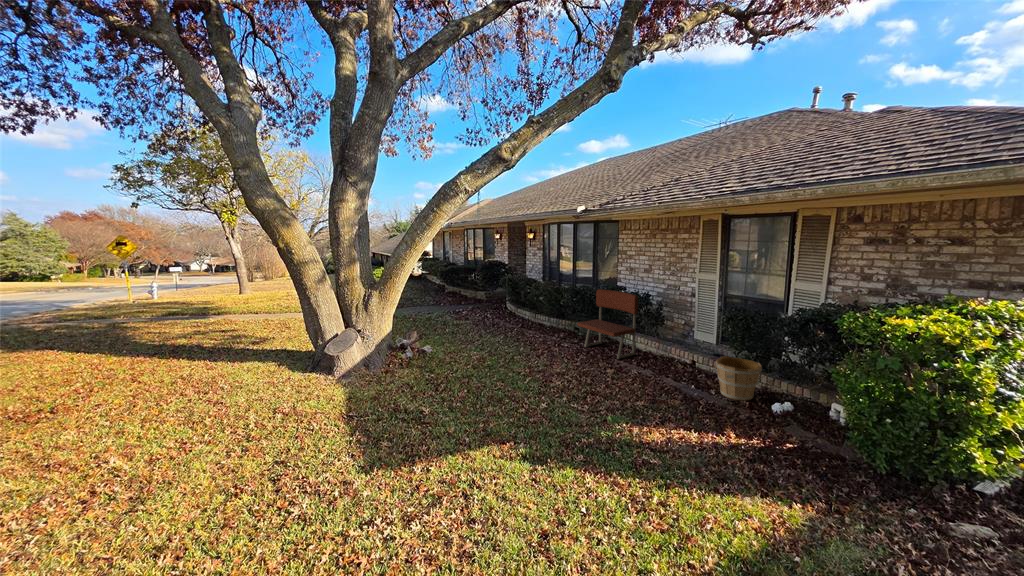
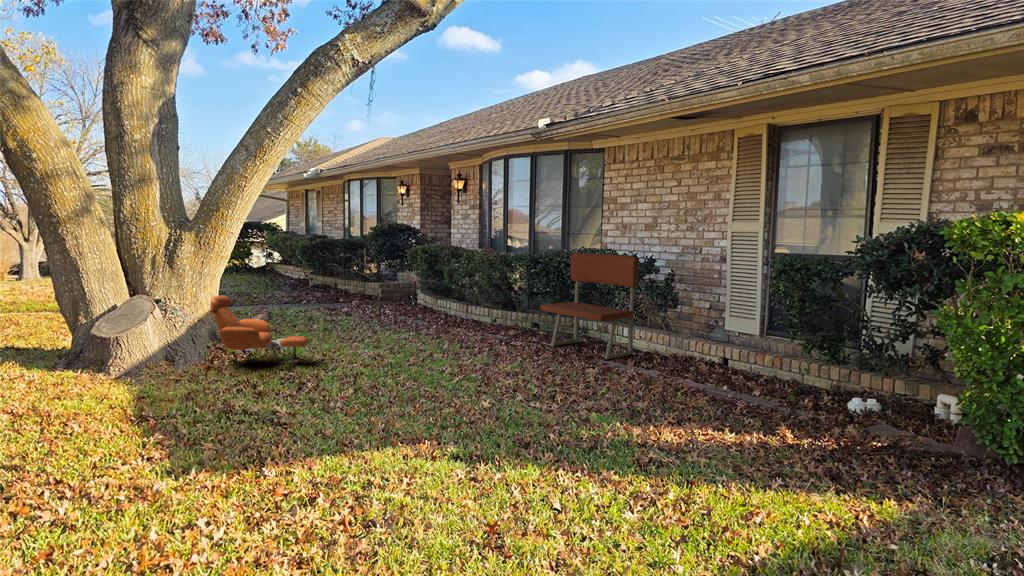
lounge chair: none [388,324,444,366] -> present [210,296,312,369]
wooden bucket: present [716,356,762,401] -> none [764,339,835,404]

